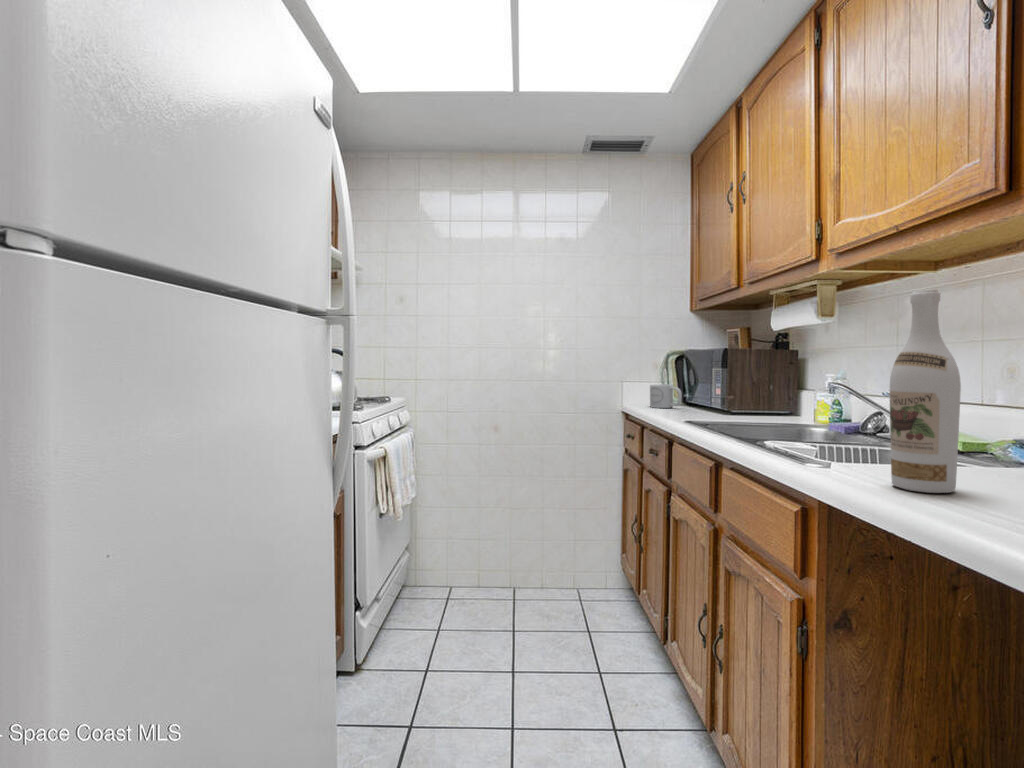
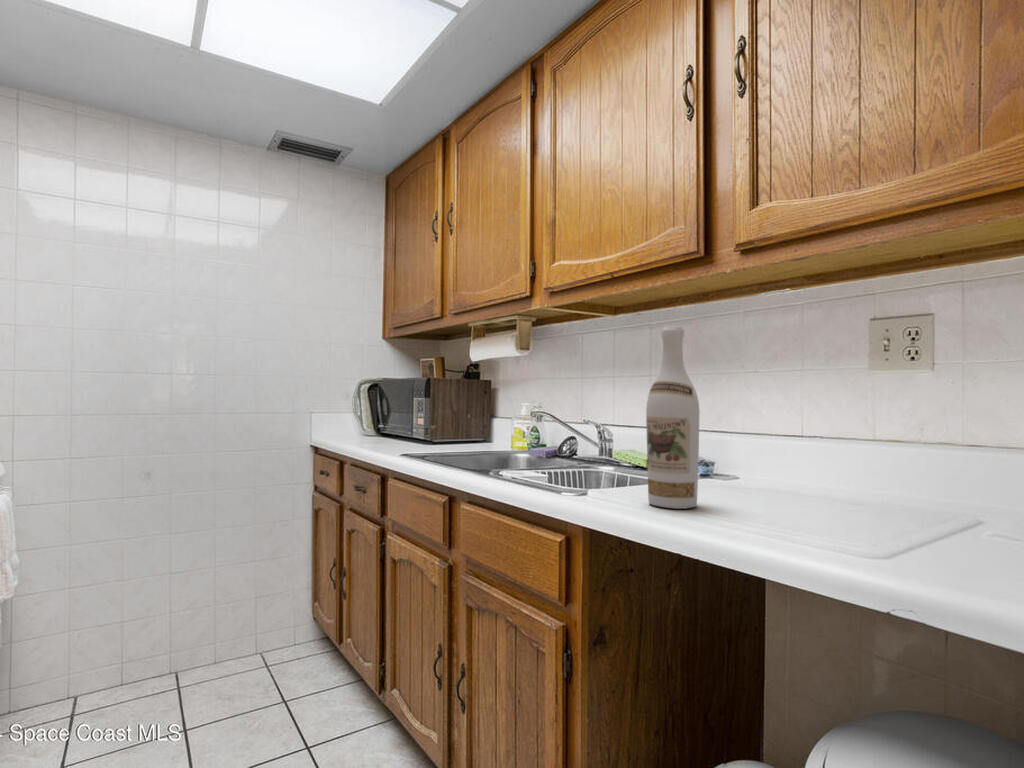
mug: present [650,384,682,408] -> none [345,414,380,439]

